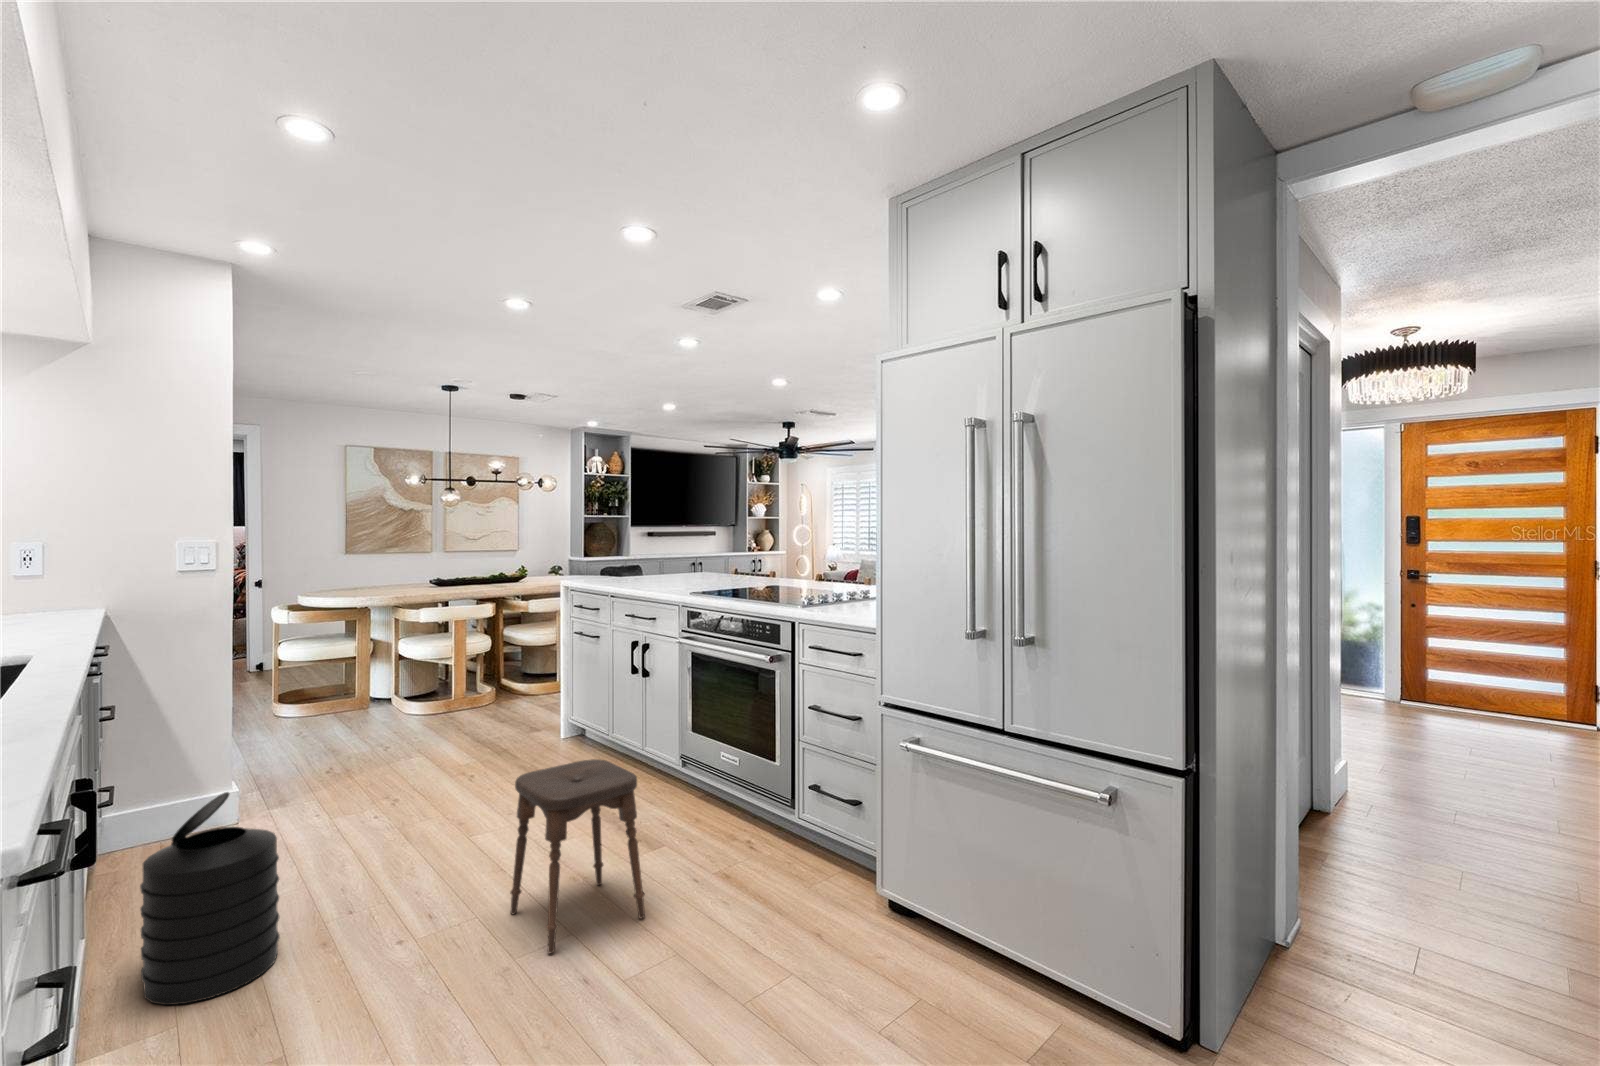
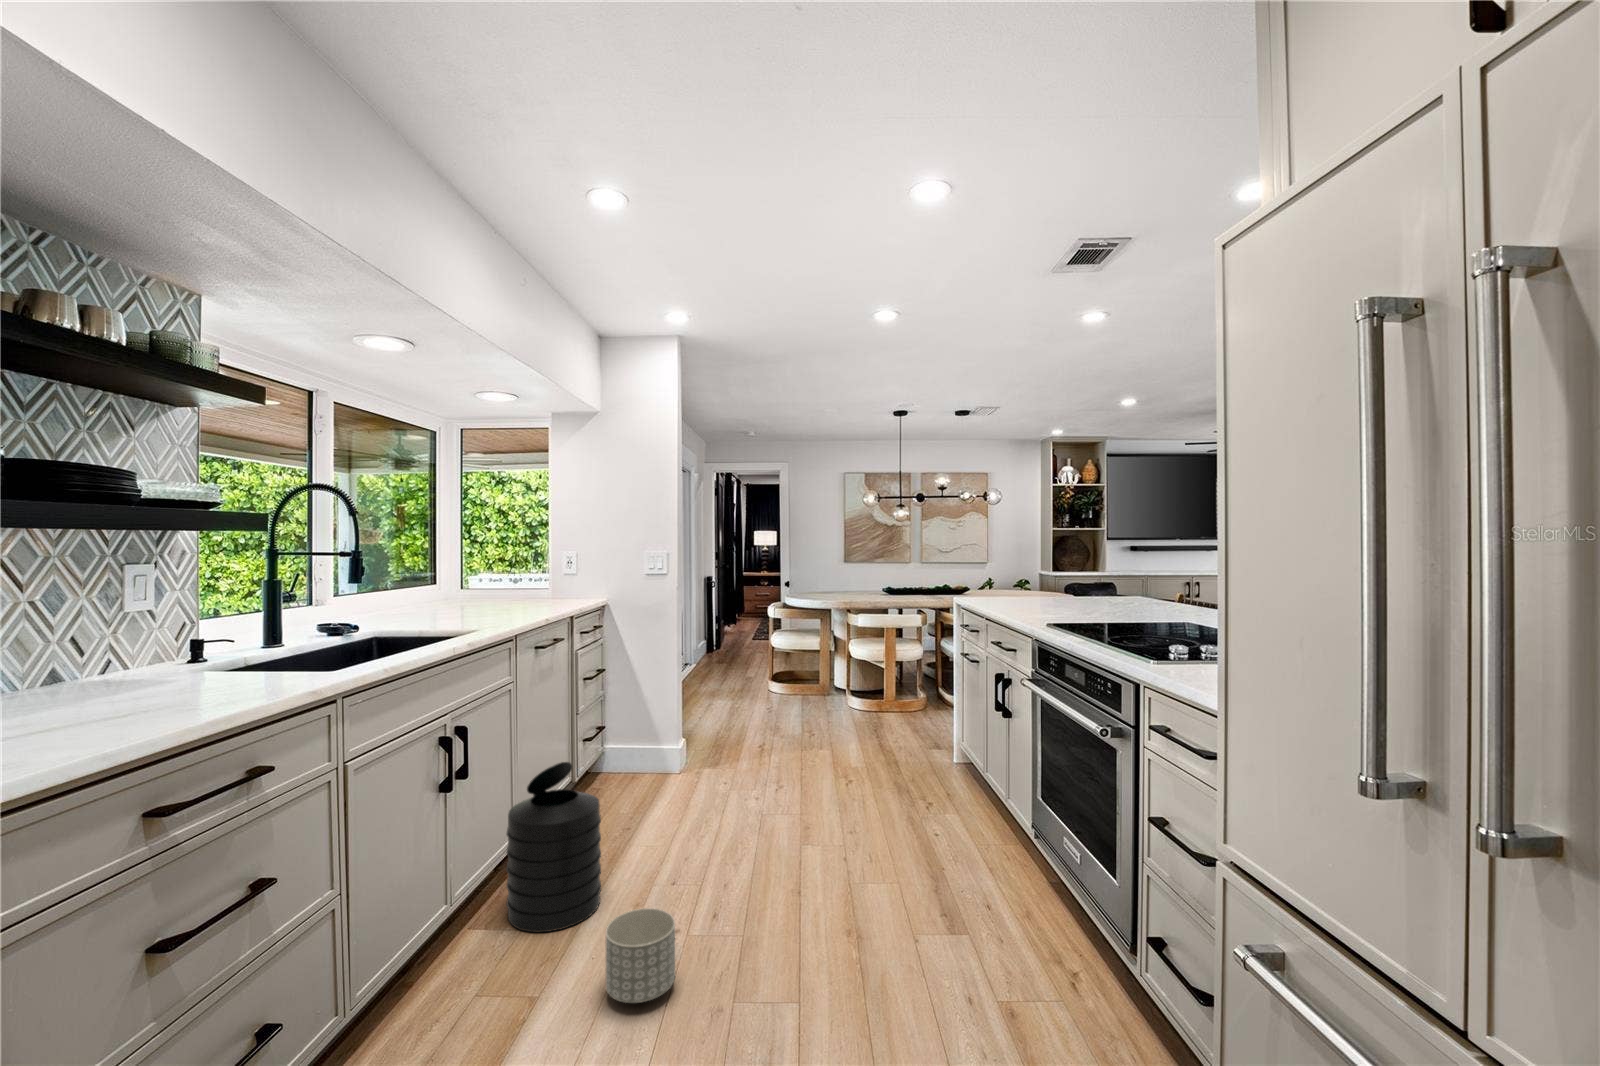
stool: present [510,759,645,953] -> none [761,804,882,1020]
planter: none [370,902,448,995] -> present [606,908,675,1003]

